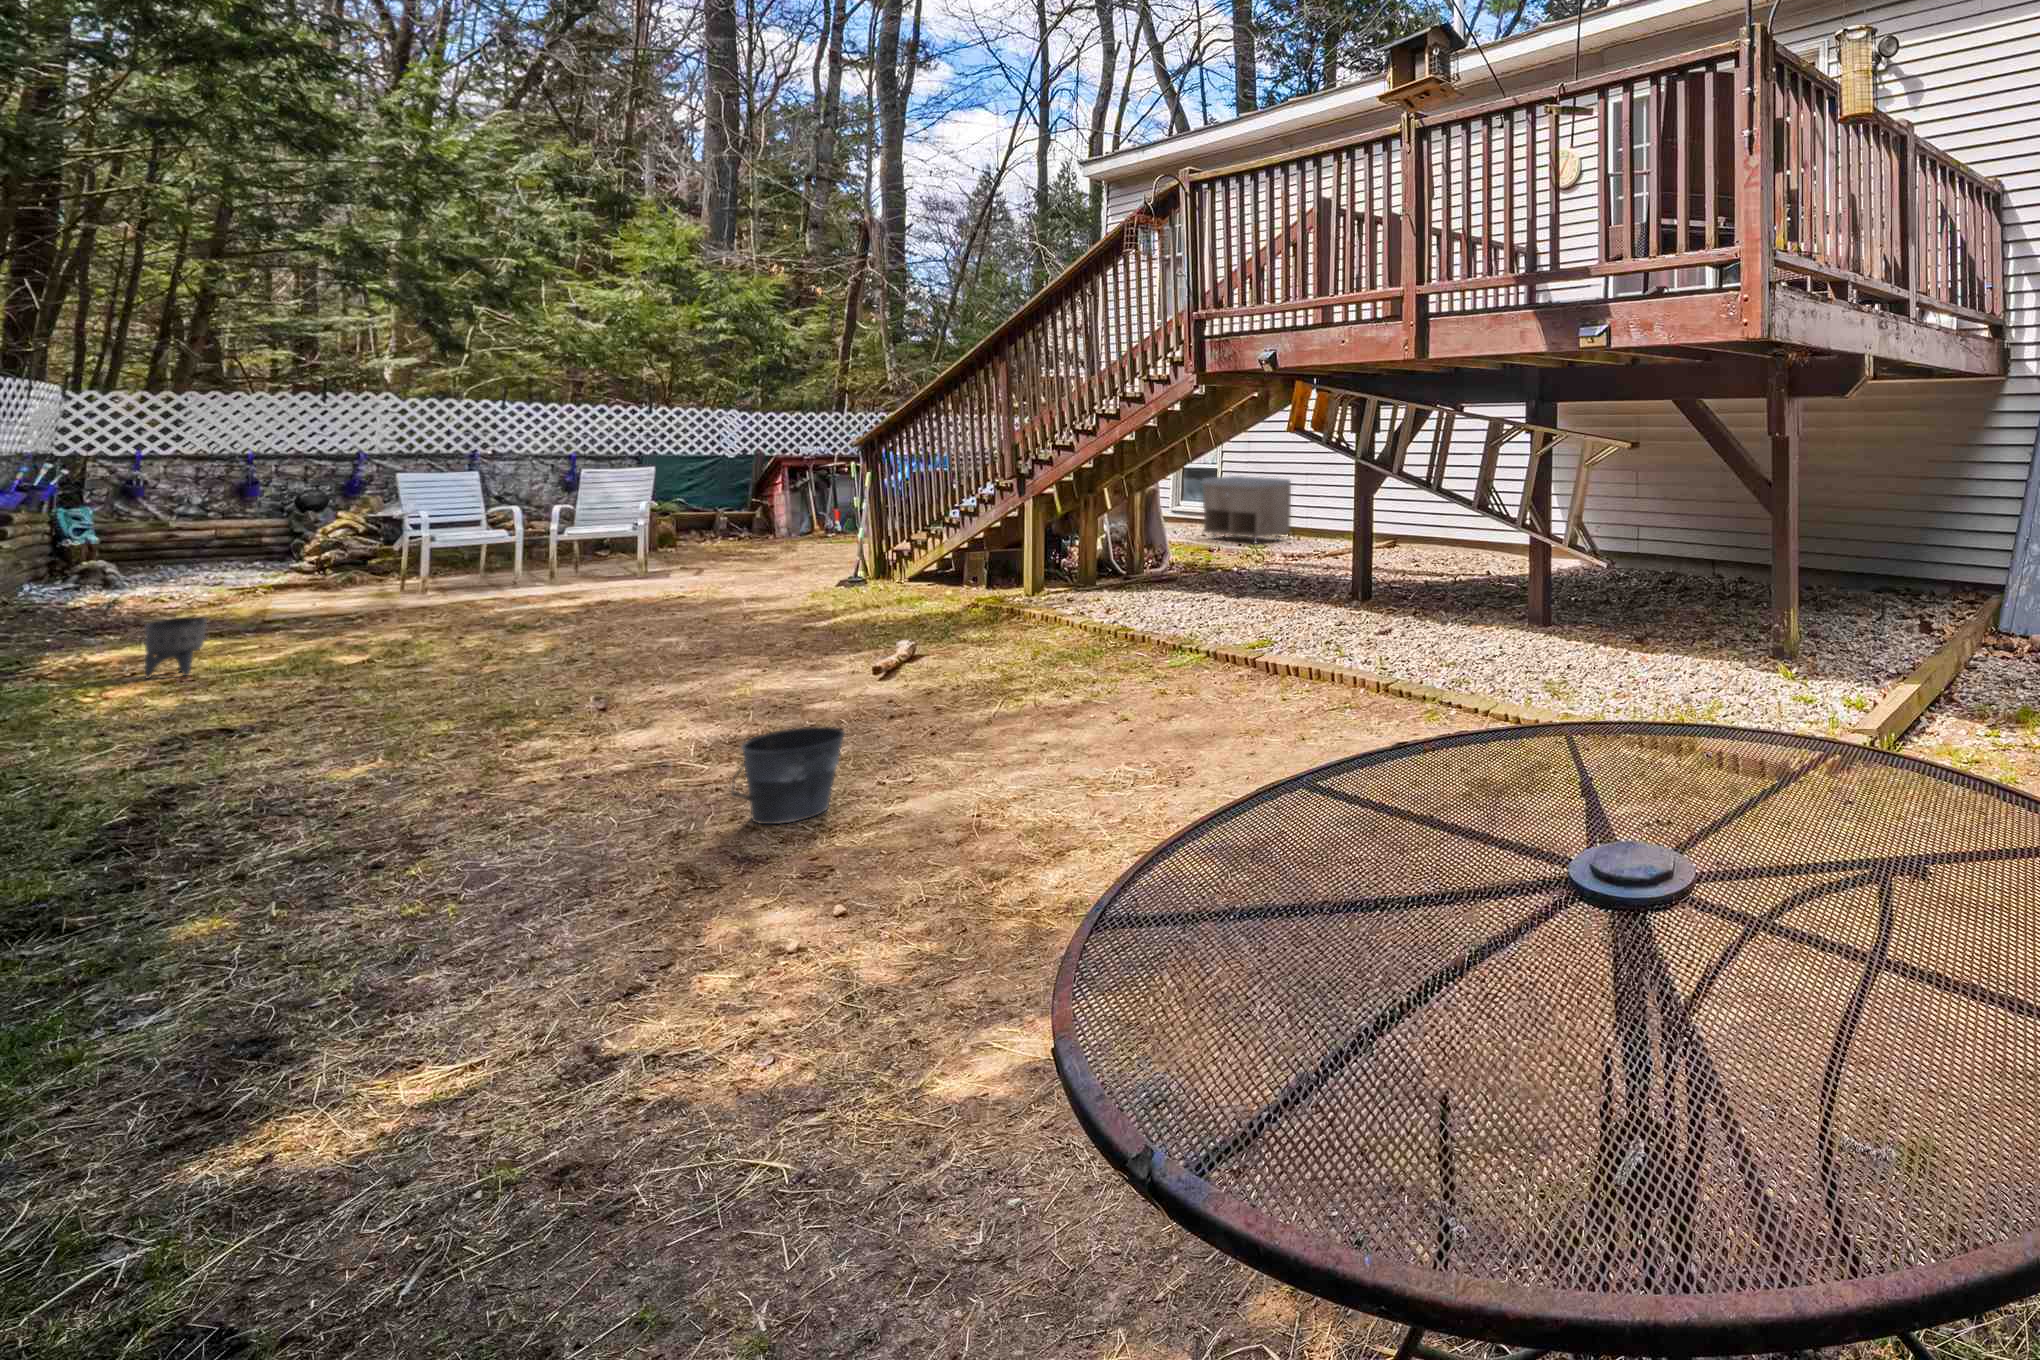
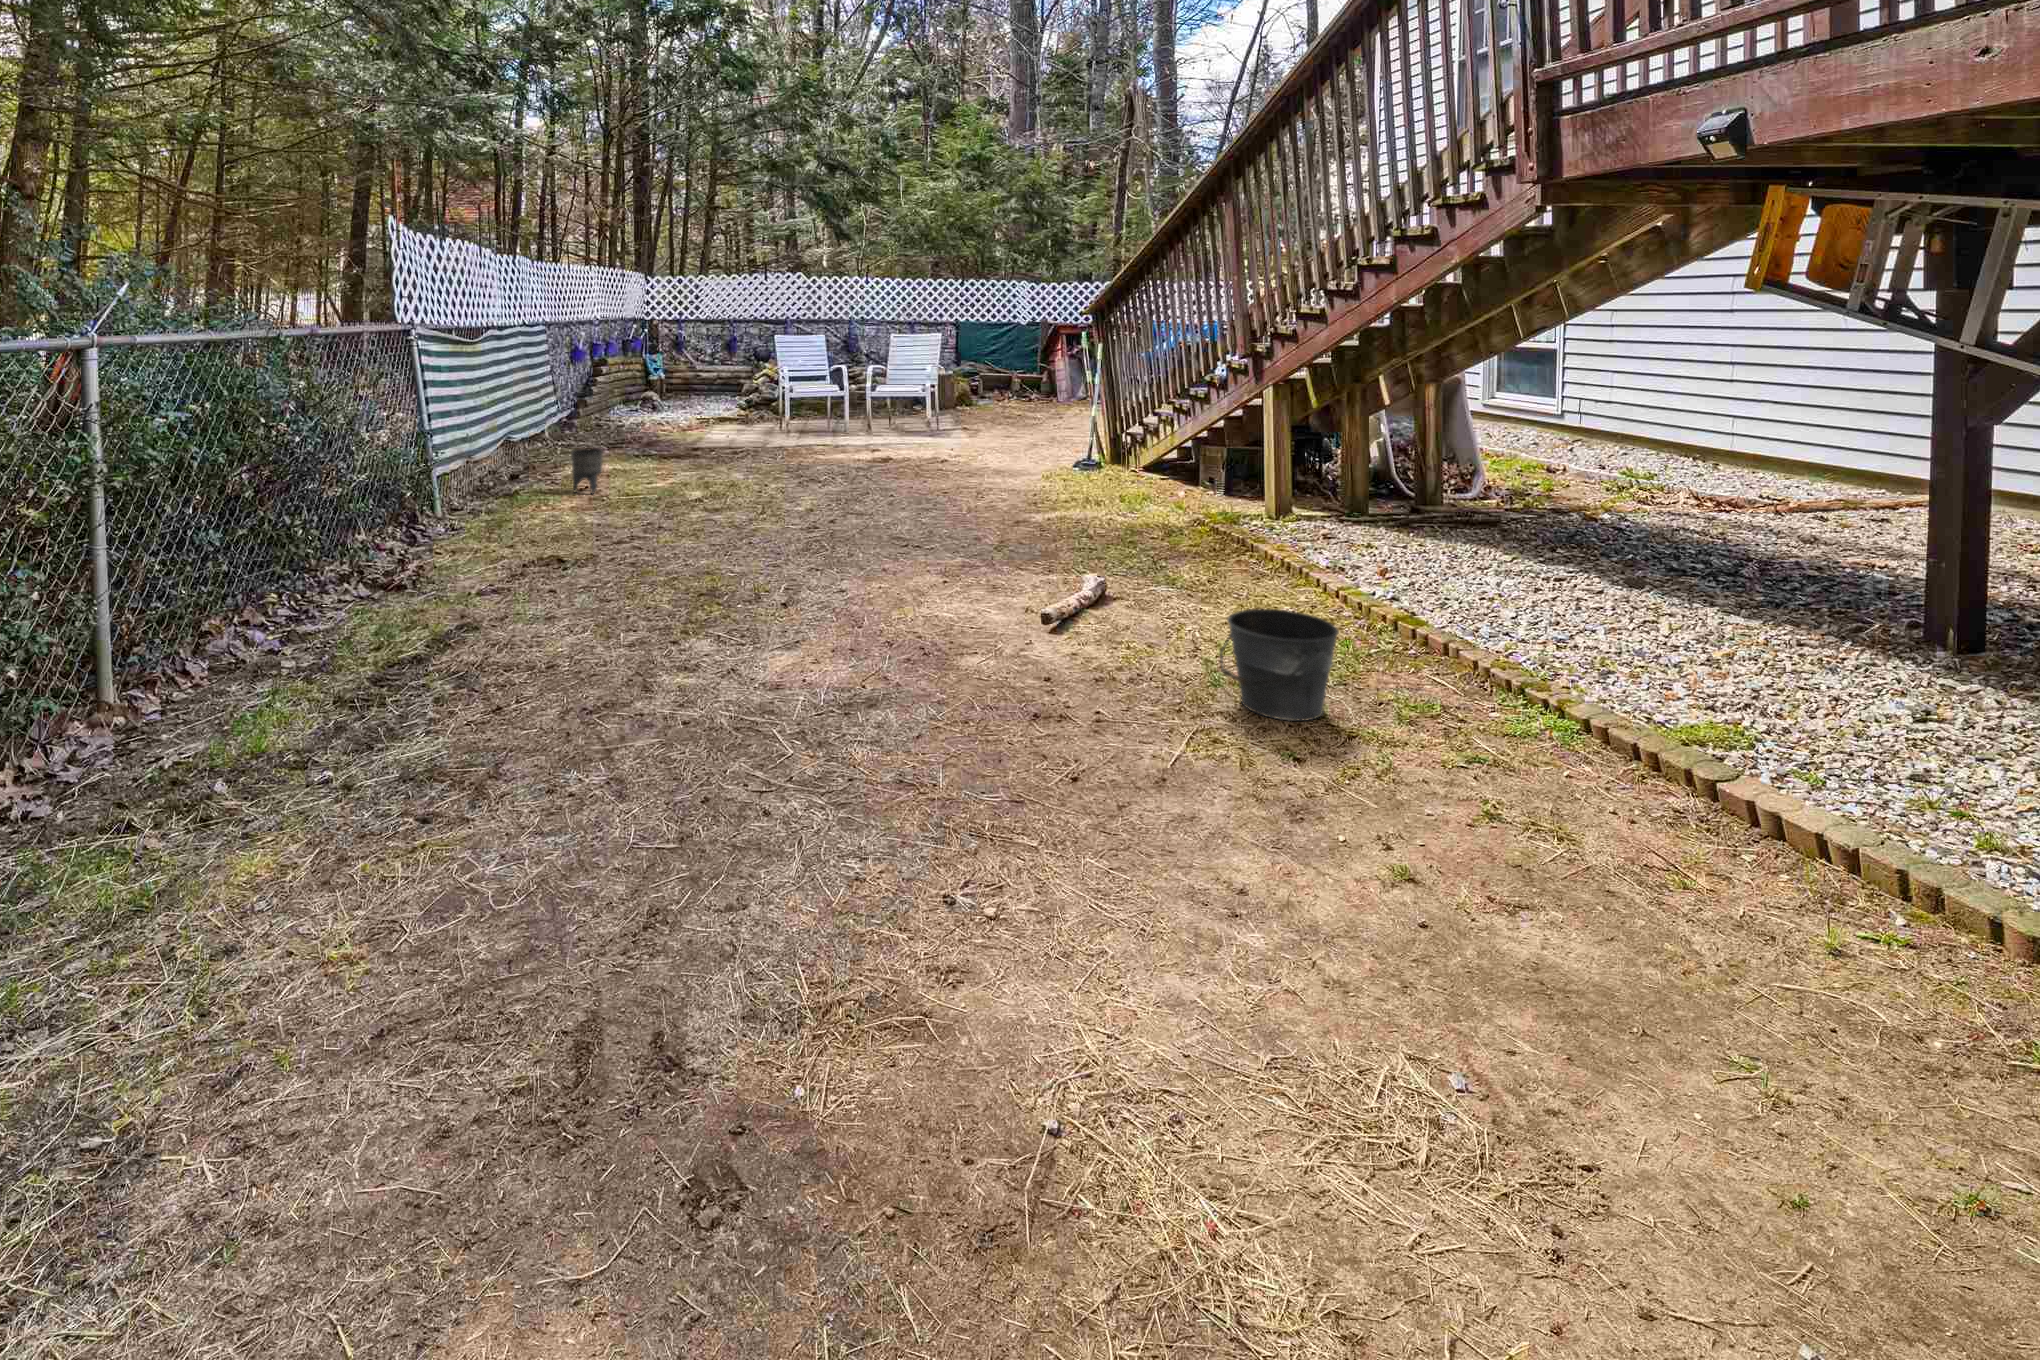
storage bench: present [1202,476,1291,543] -> none [1534,364,1699,466]
bucket: present [731,727,845,824] -> present [1220,609,1339,721]

